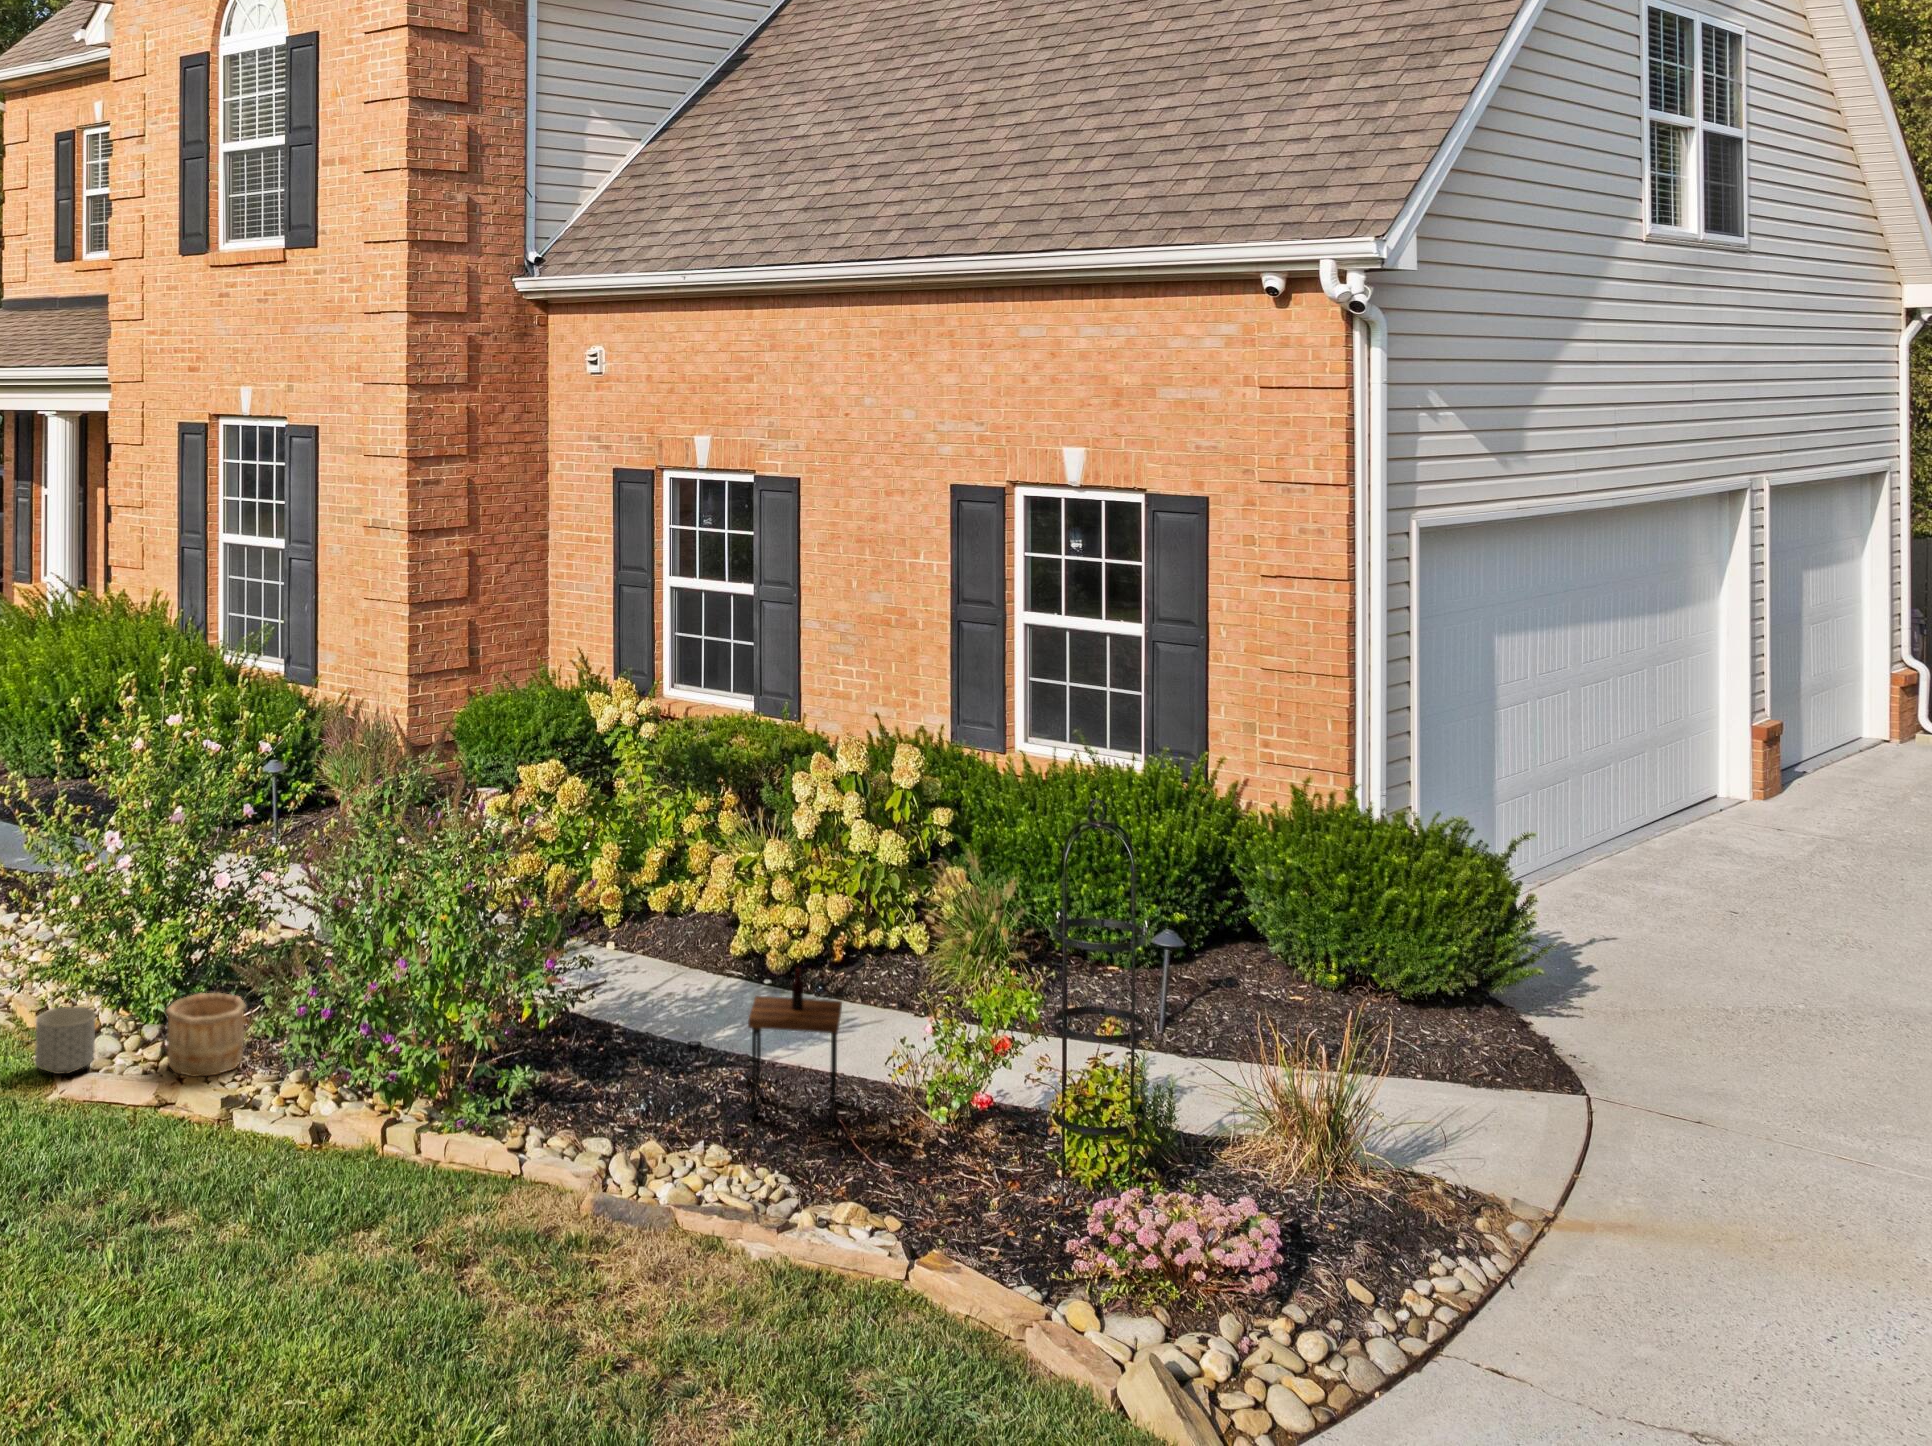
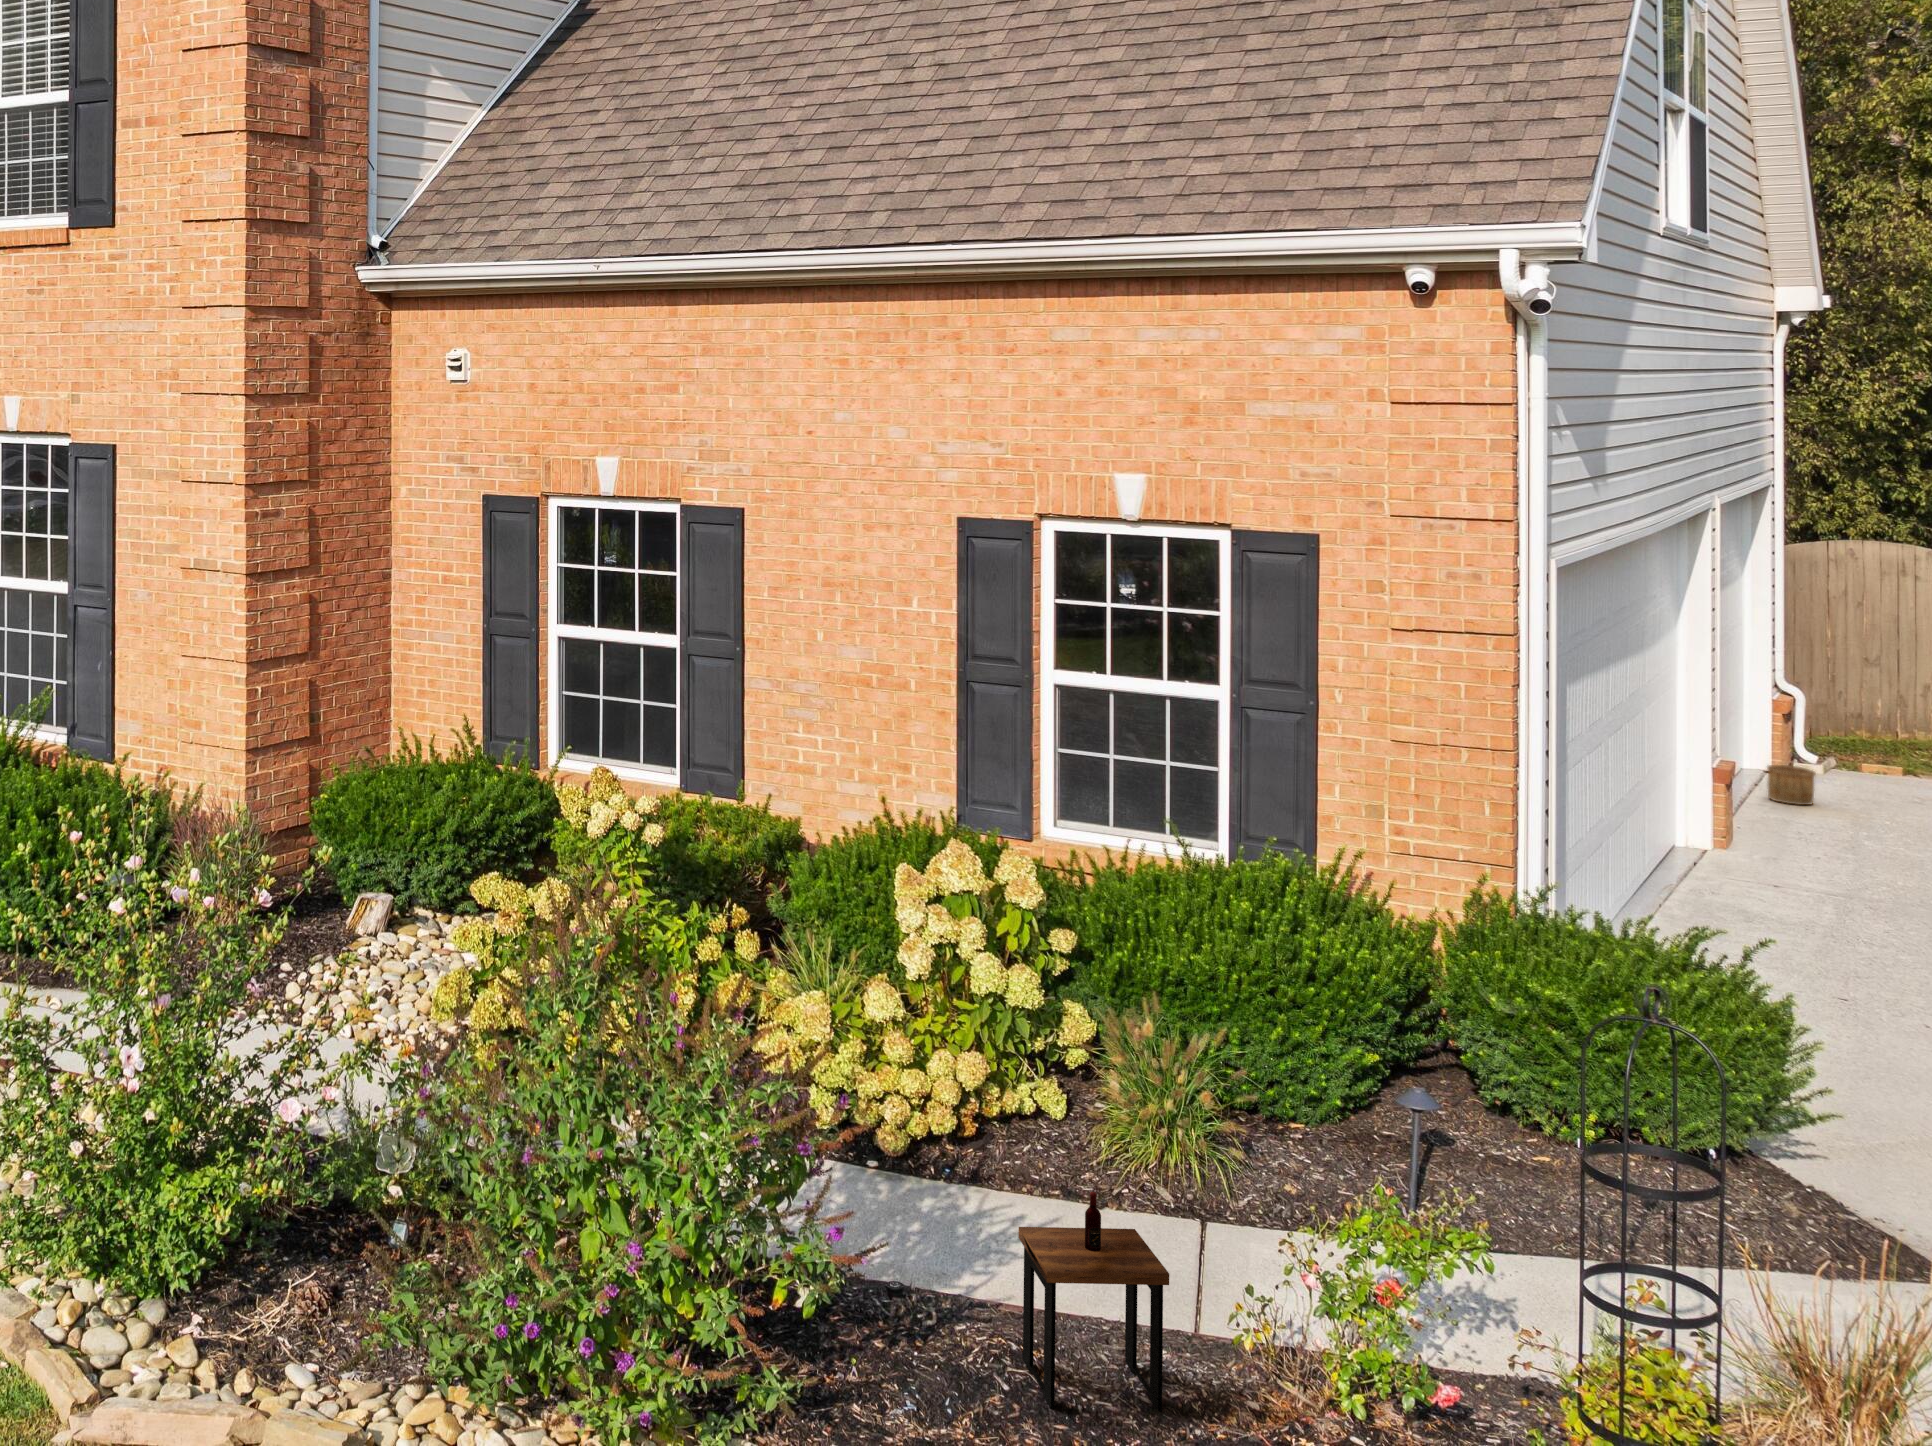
wooden bucket: present [166,993,246,1077] -> present [1767,765,1816,805]
planter: present [35,1007,96,1074] -> none [21,1290,105,1396]

